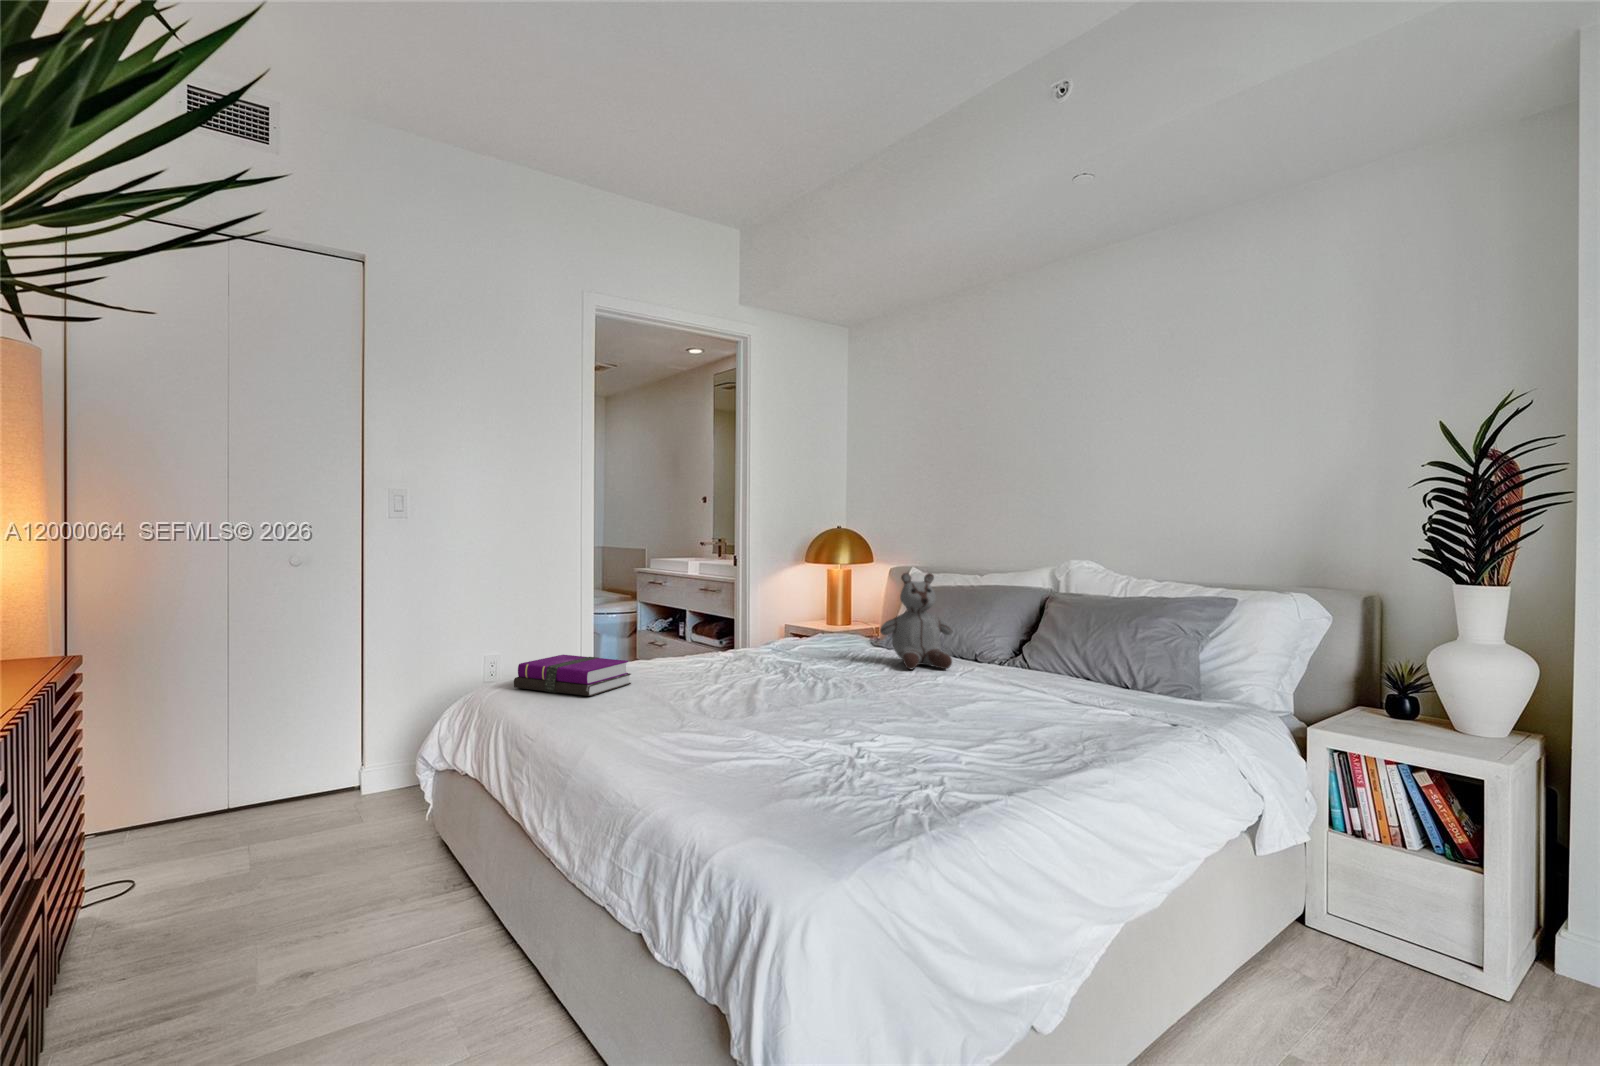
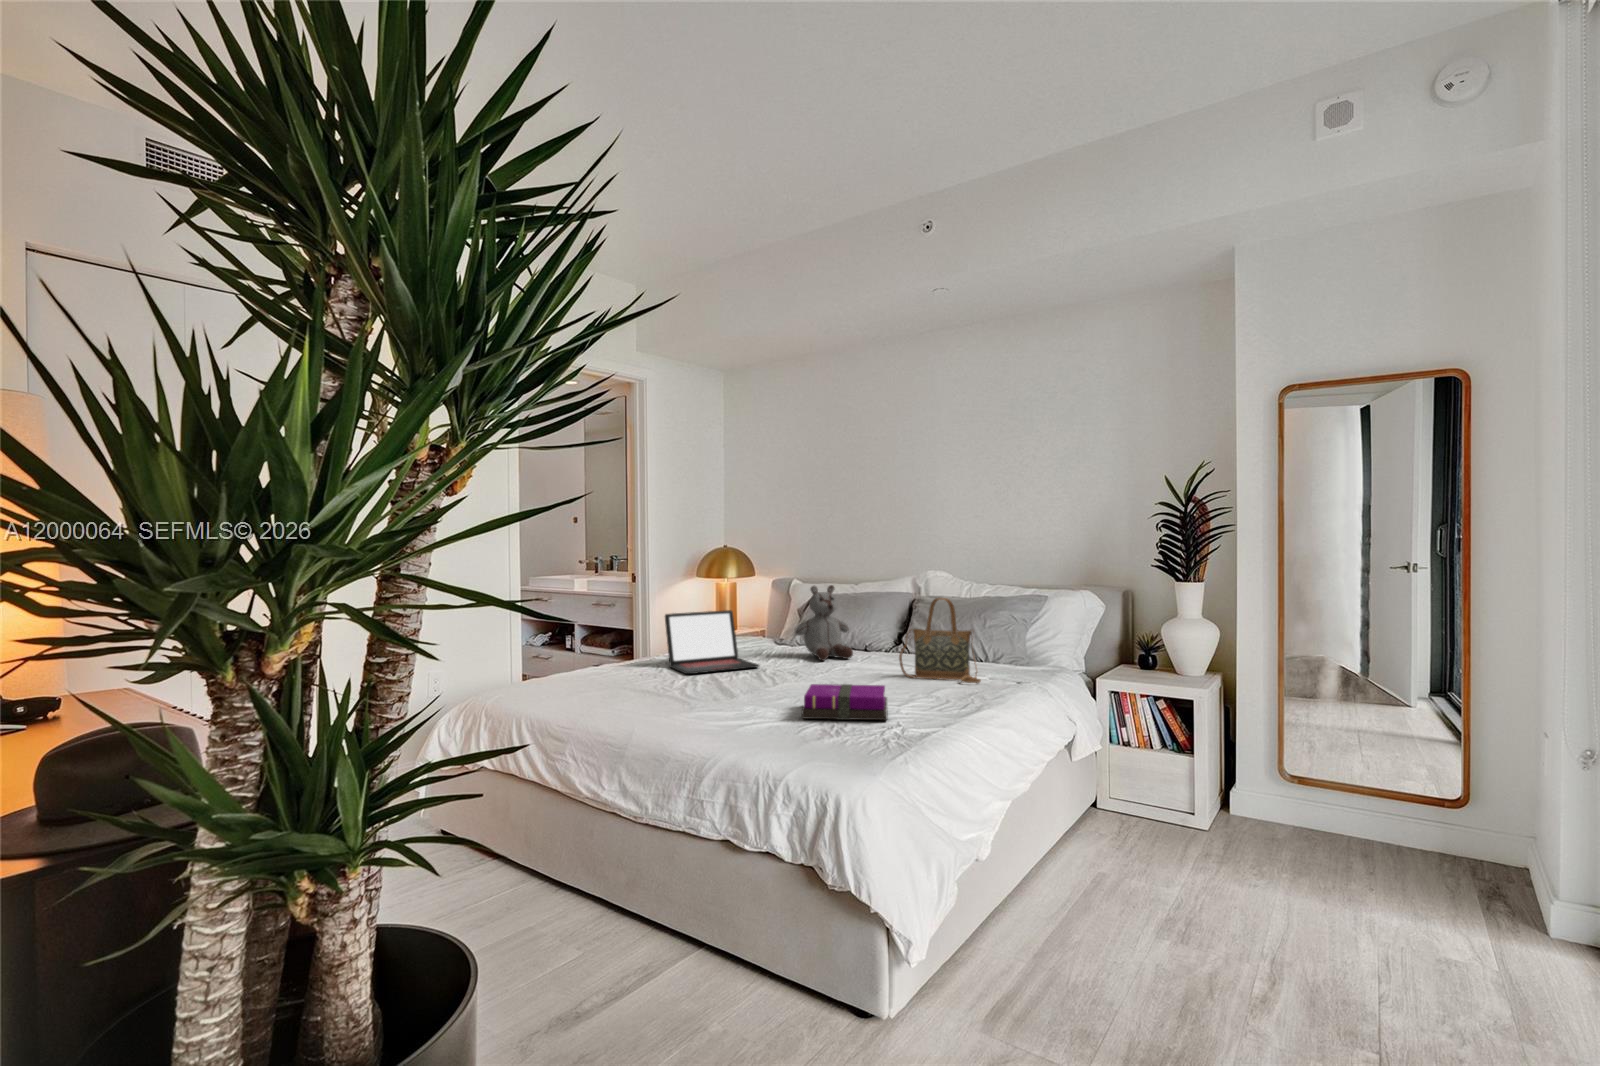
handbag: none [1000,593,1115,719] -> present [899,598,981,683]
laptop: none [716,599,823,675] -> present [665,610,759,674]
notebook: present [514,655,631,696] -> present [802,684,887,720]

